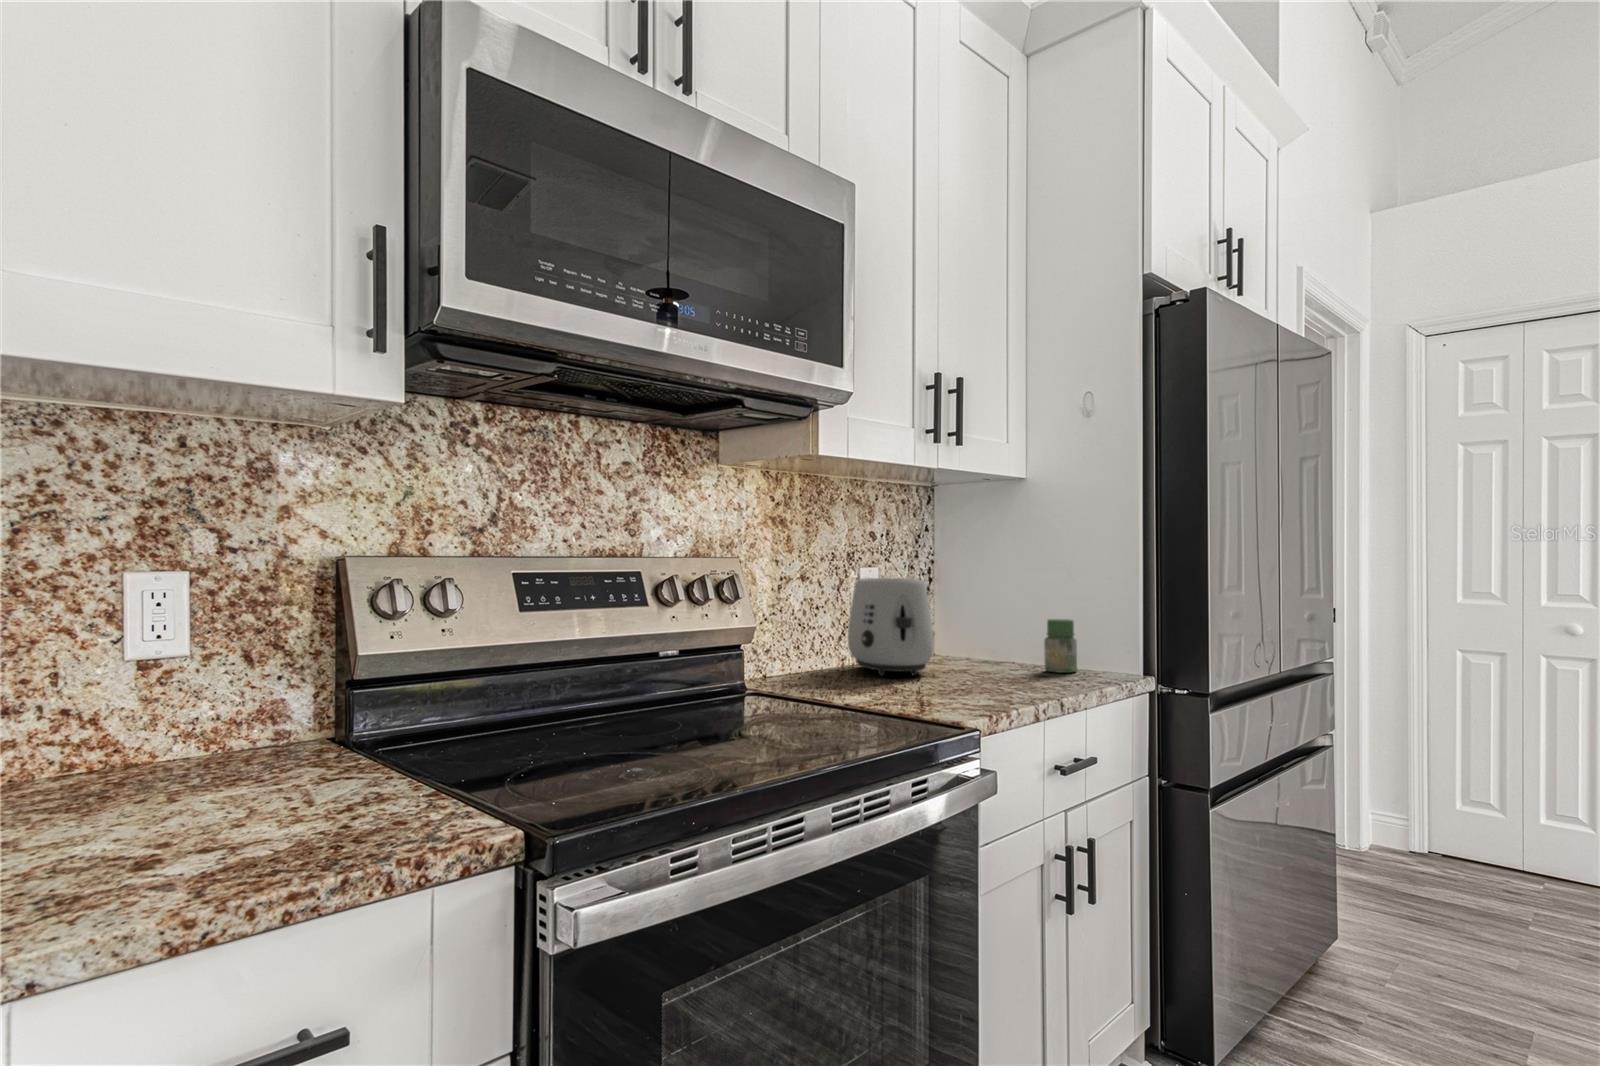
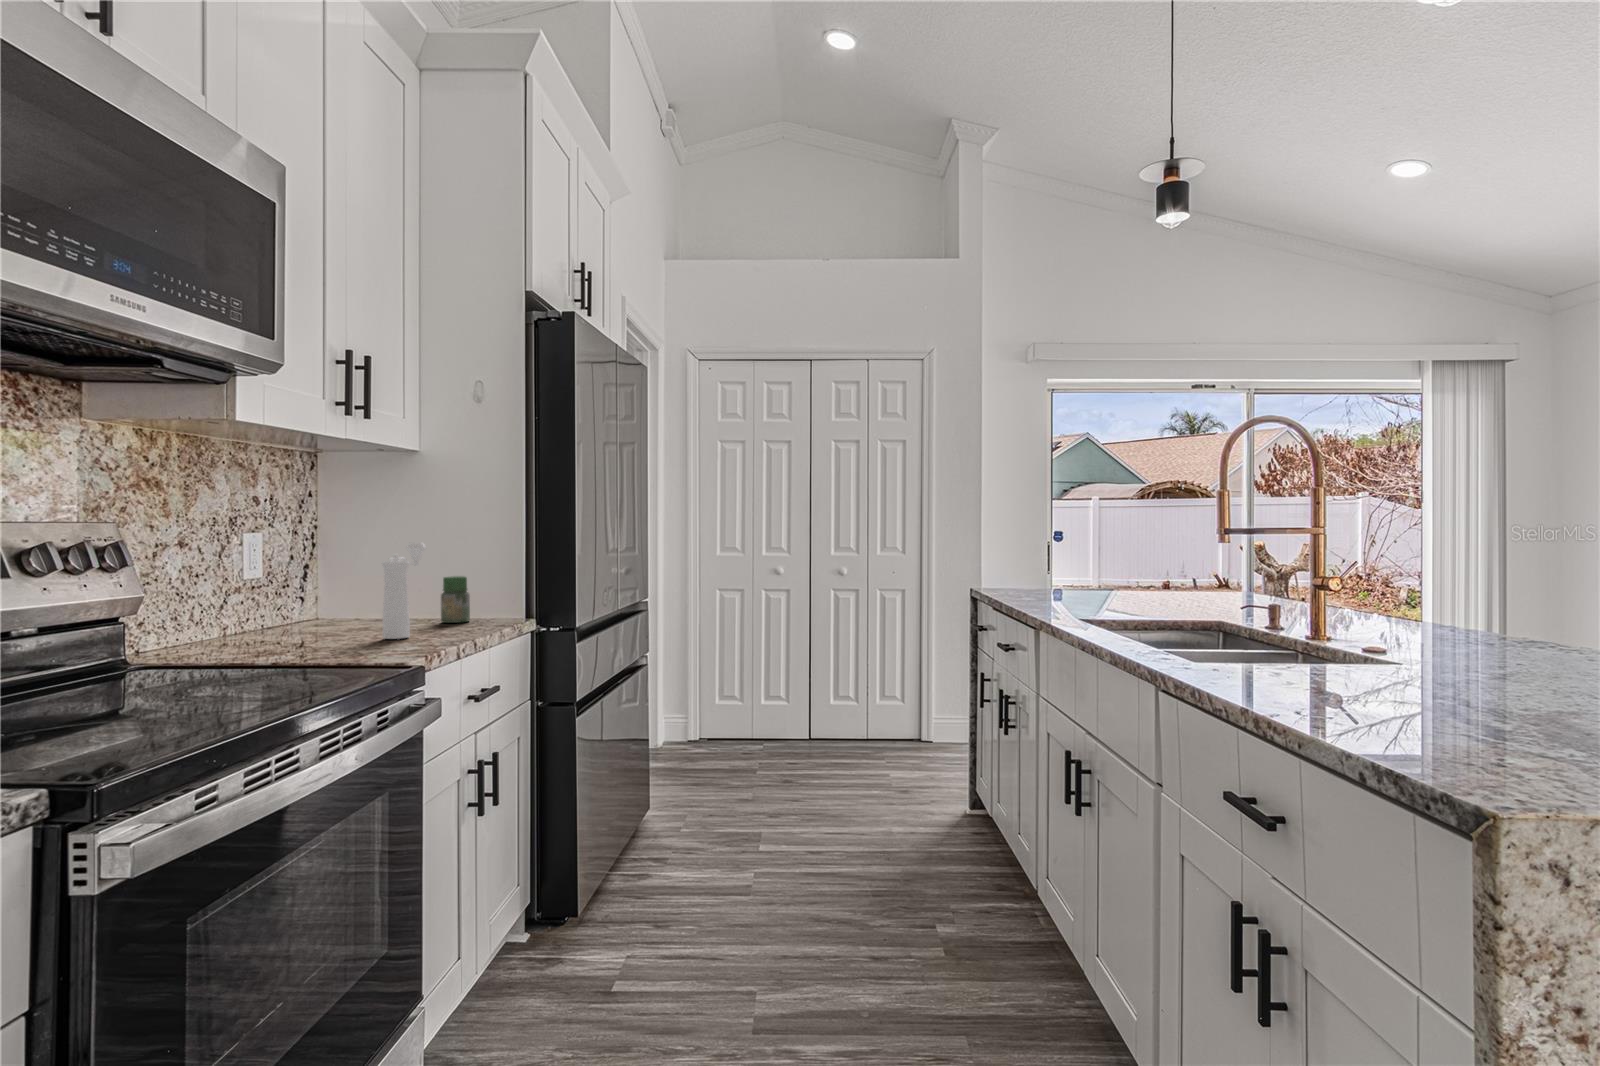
toaster: present [848,578,934,676] -> none [232,544,336,639]
pepper mill: none [969,580,1021,687] -> present [382,542,426,639]

